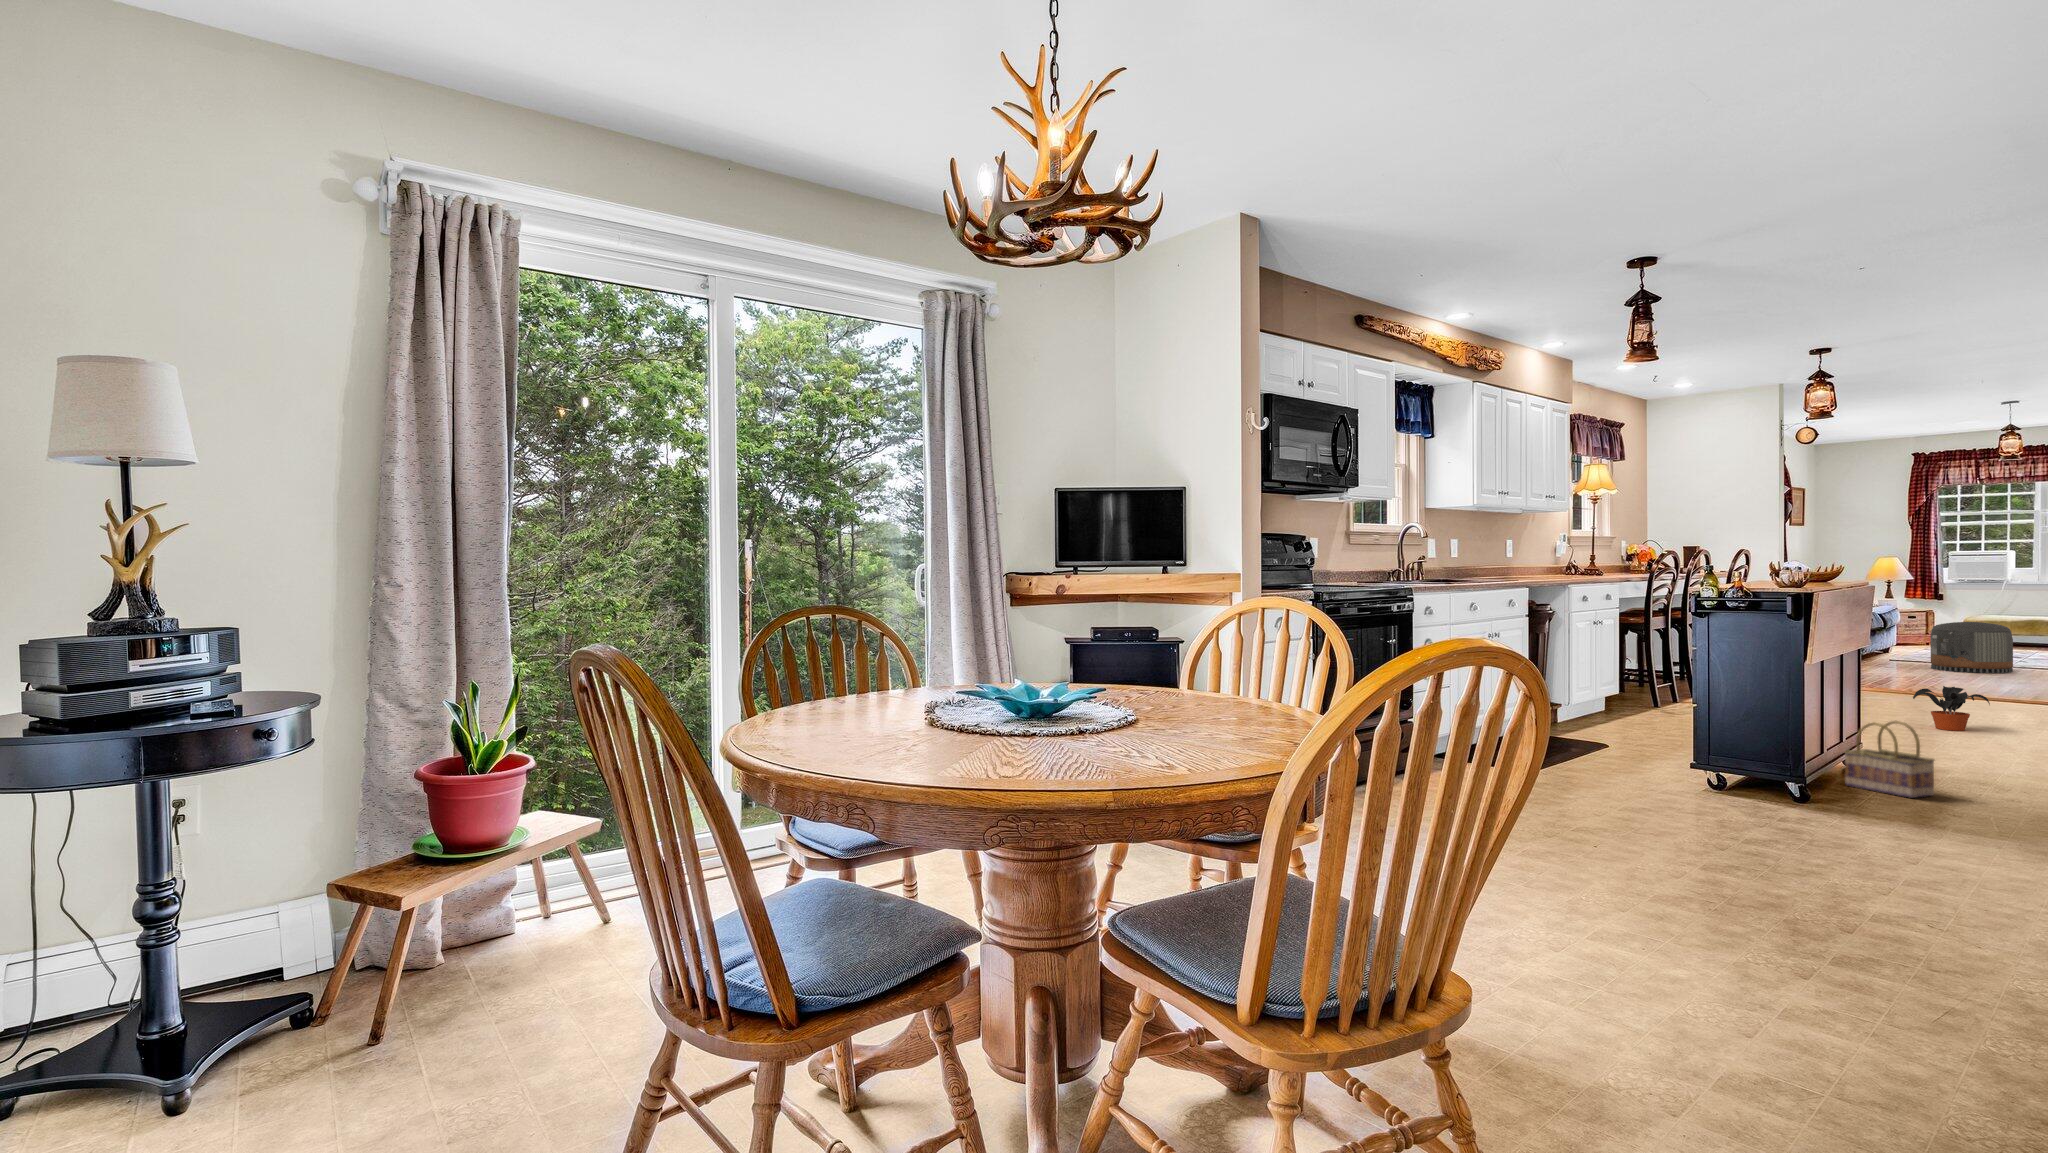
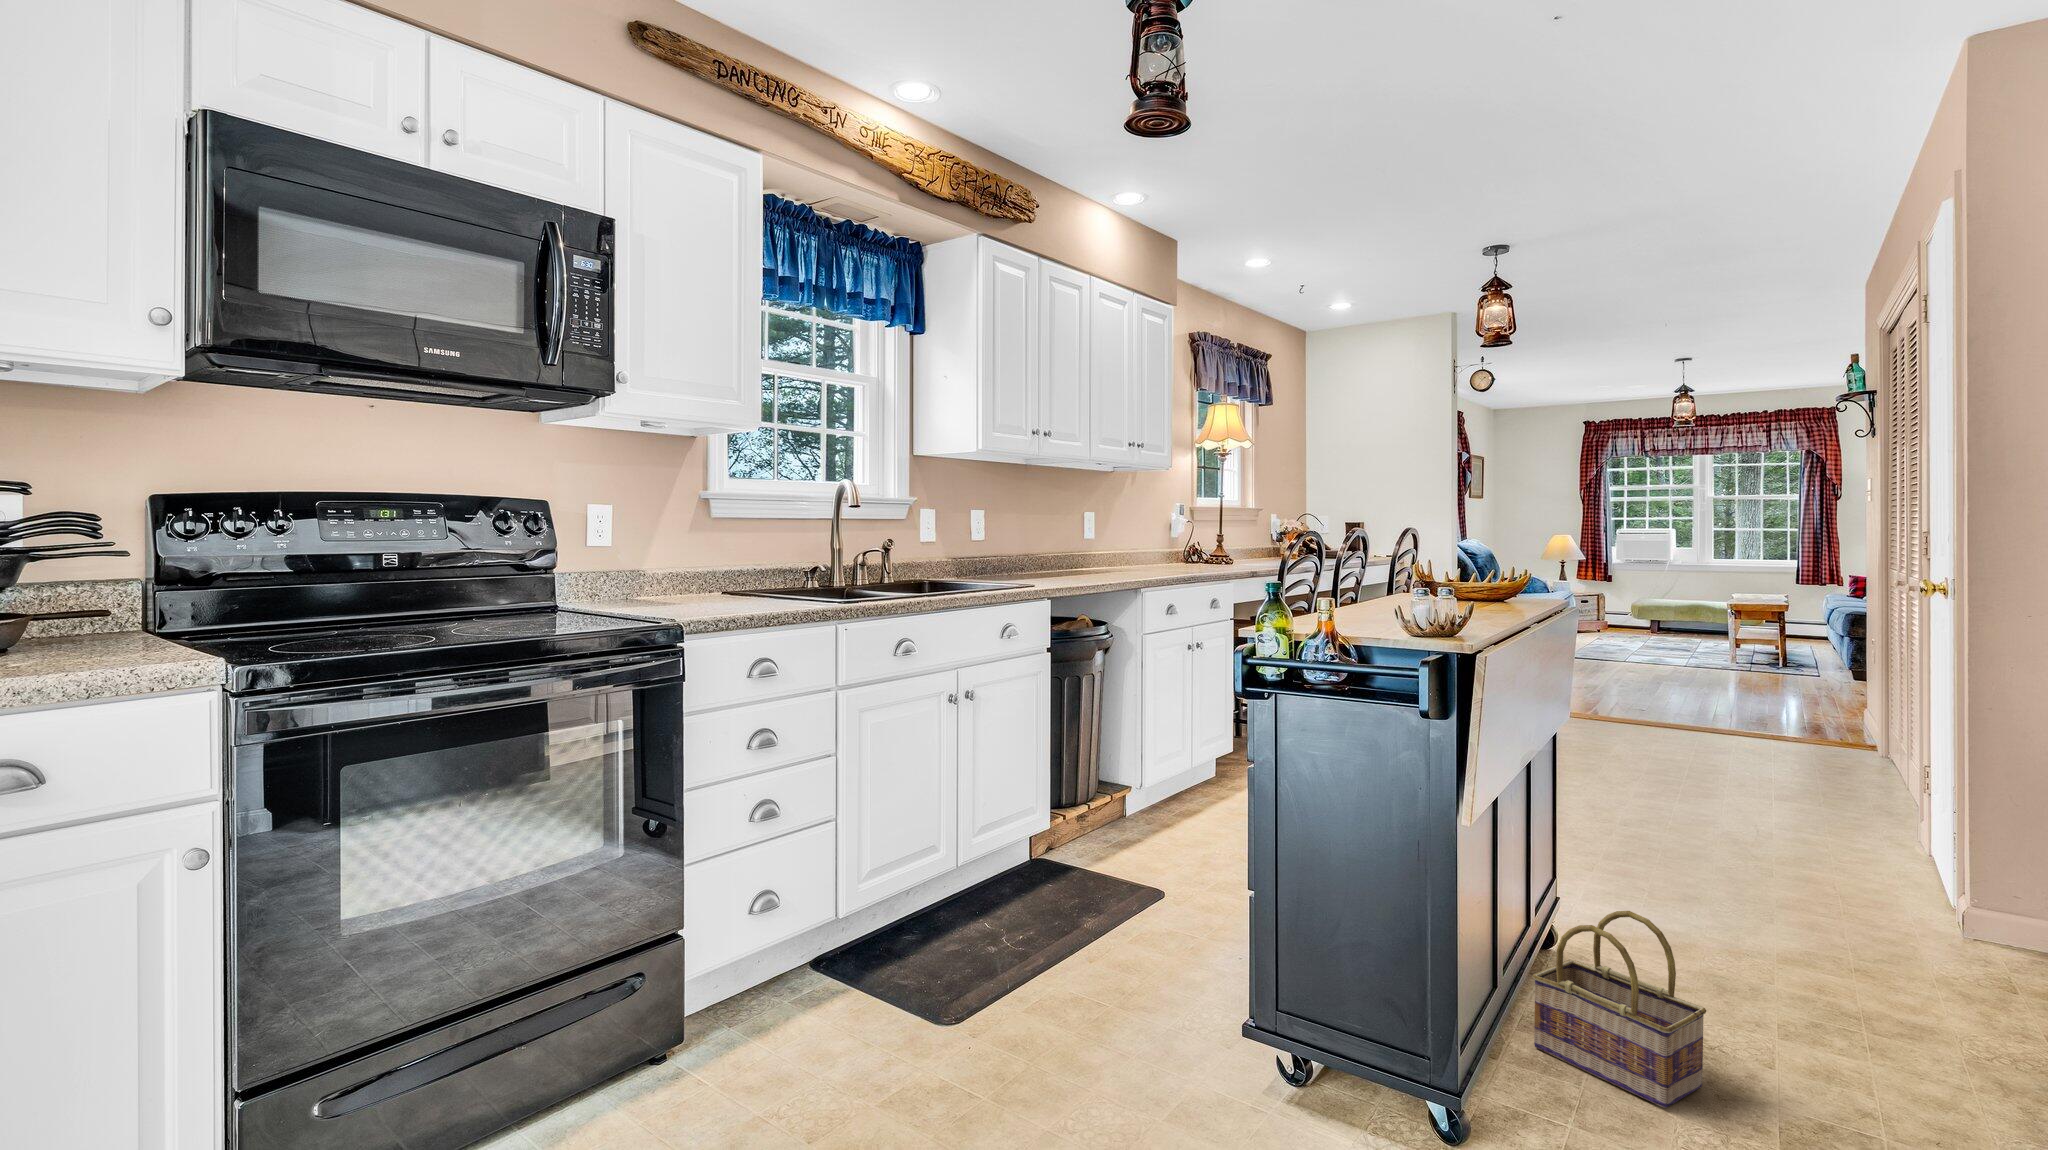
pouf: present [1930,622,2013,673] -> none [1609,615,1693,677]
potted plant: present [1913,686,1990,731] -> none [1615,739,1716,812]

